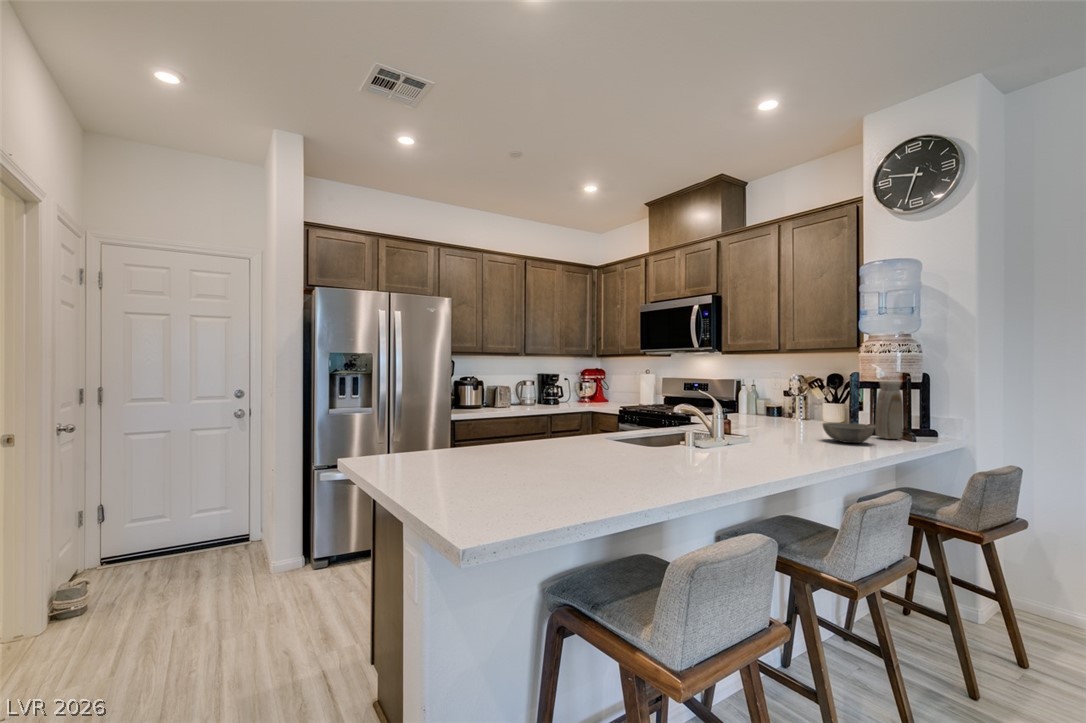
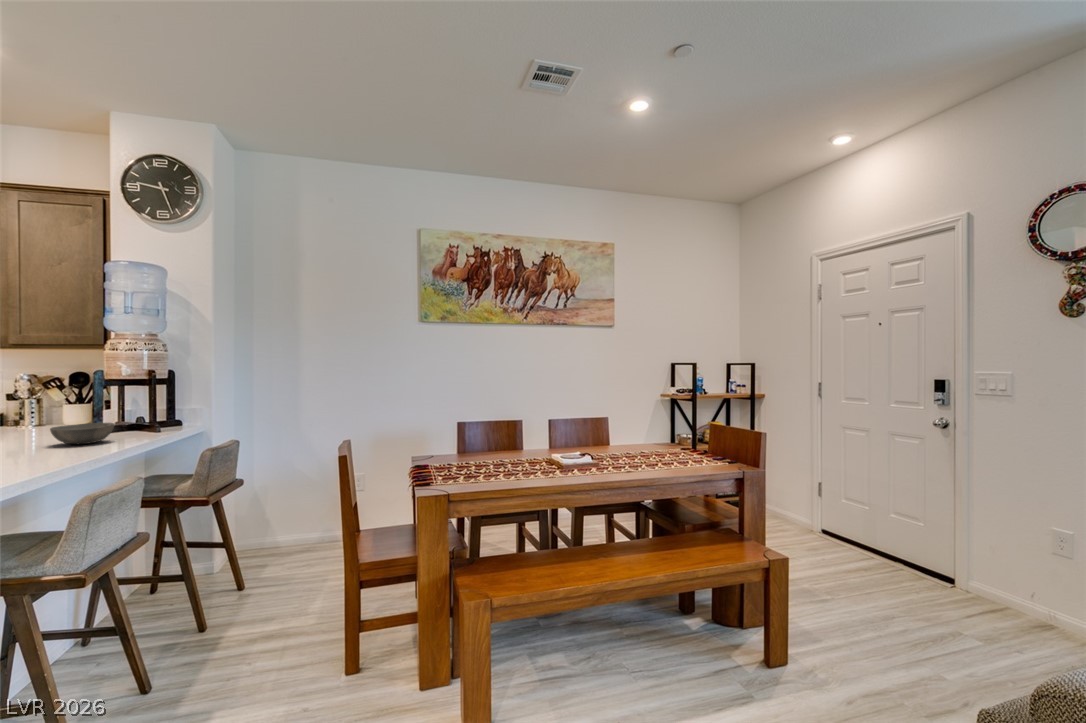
vase: present [875,381,903,439] -> none [119,379,149,433]

